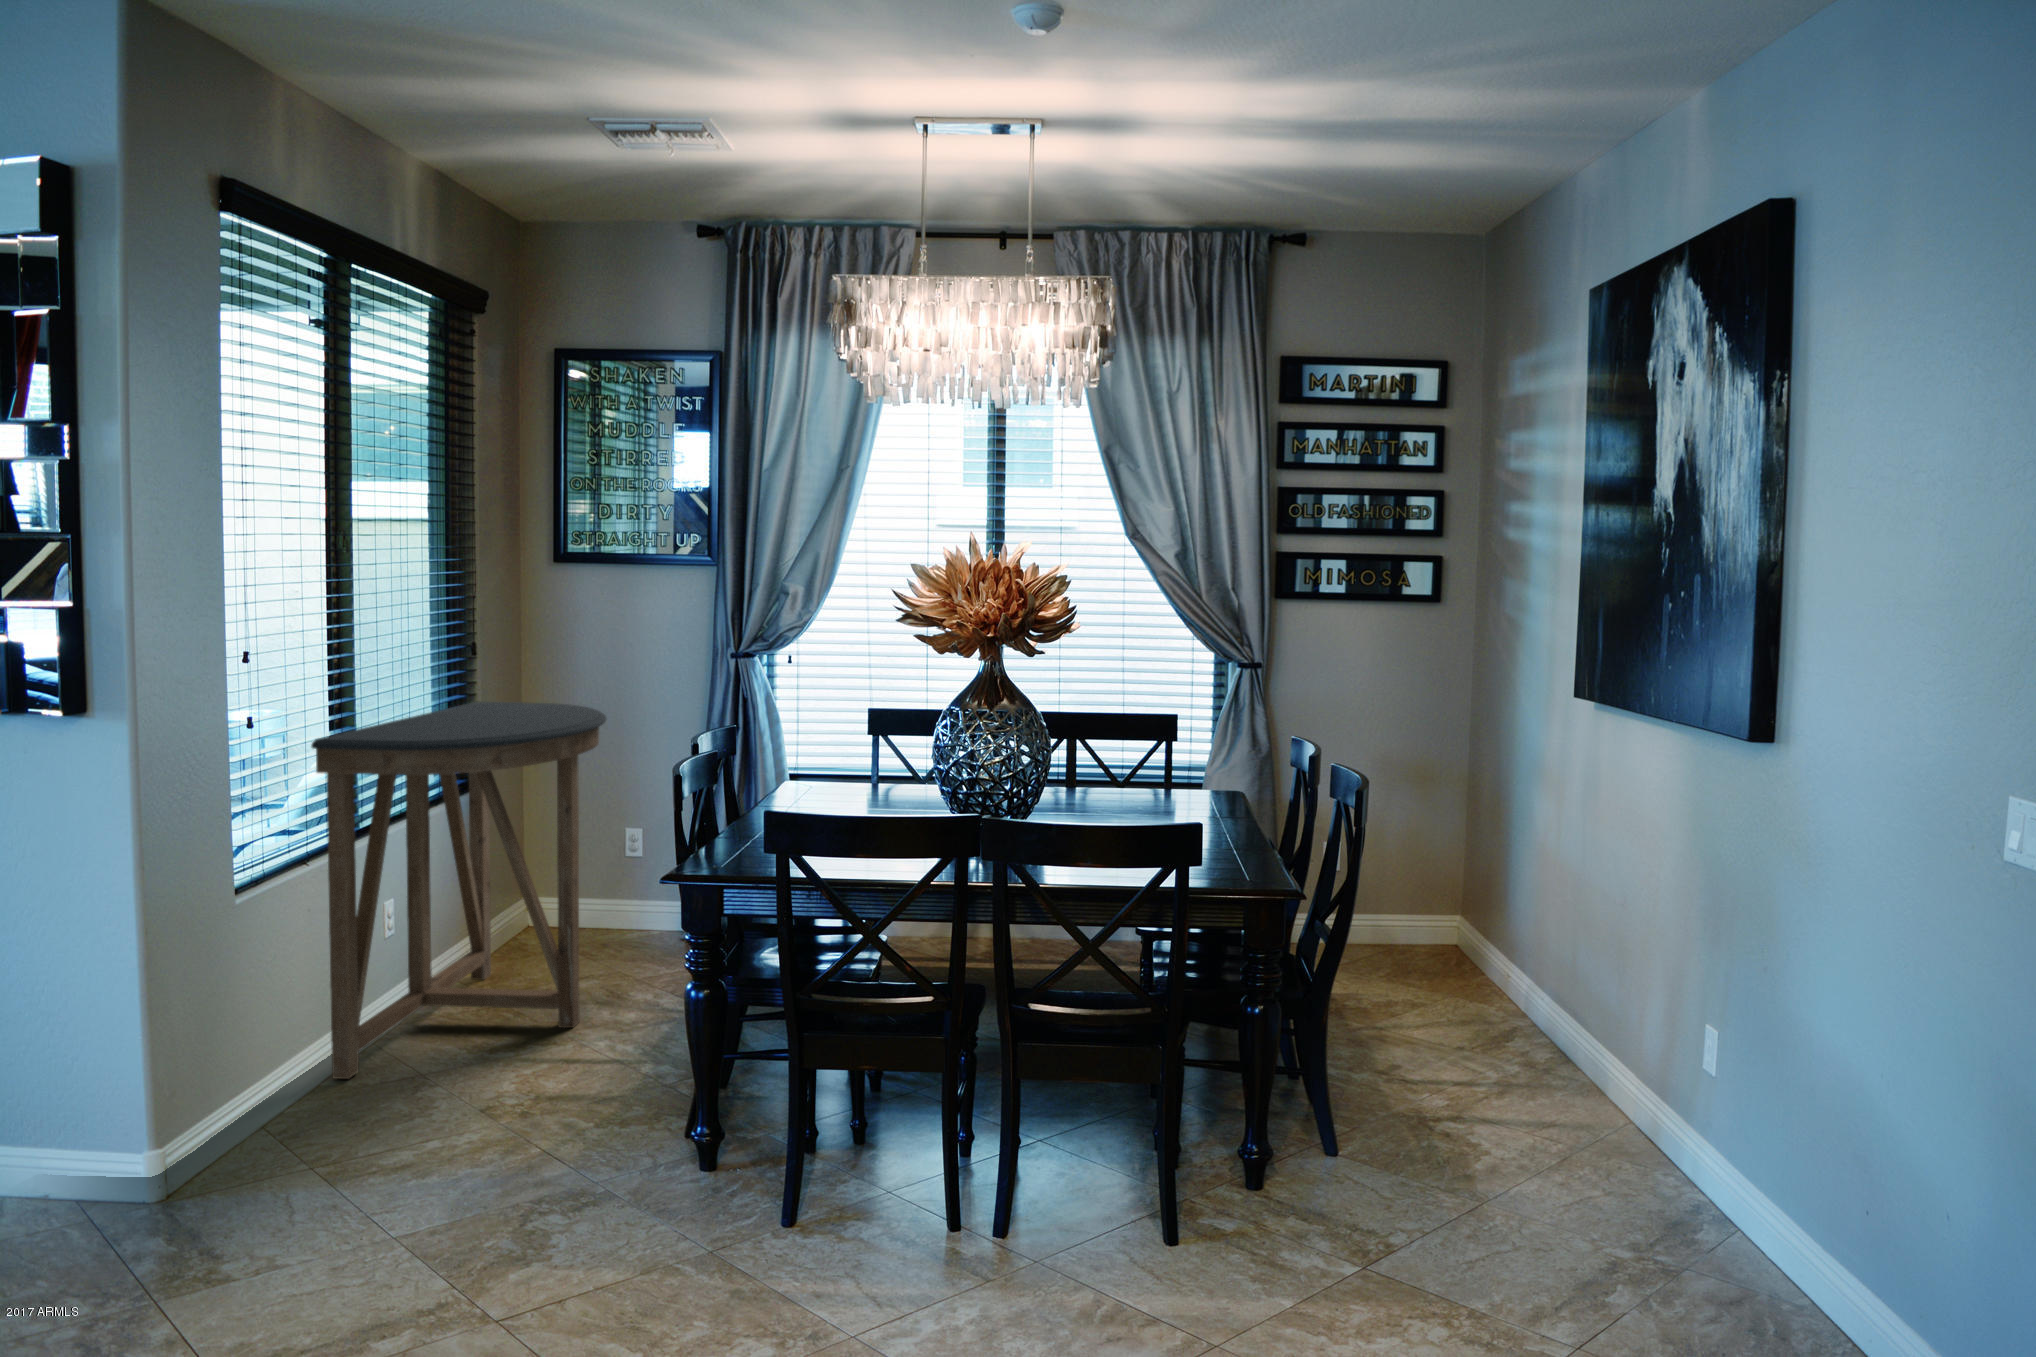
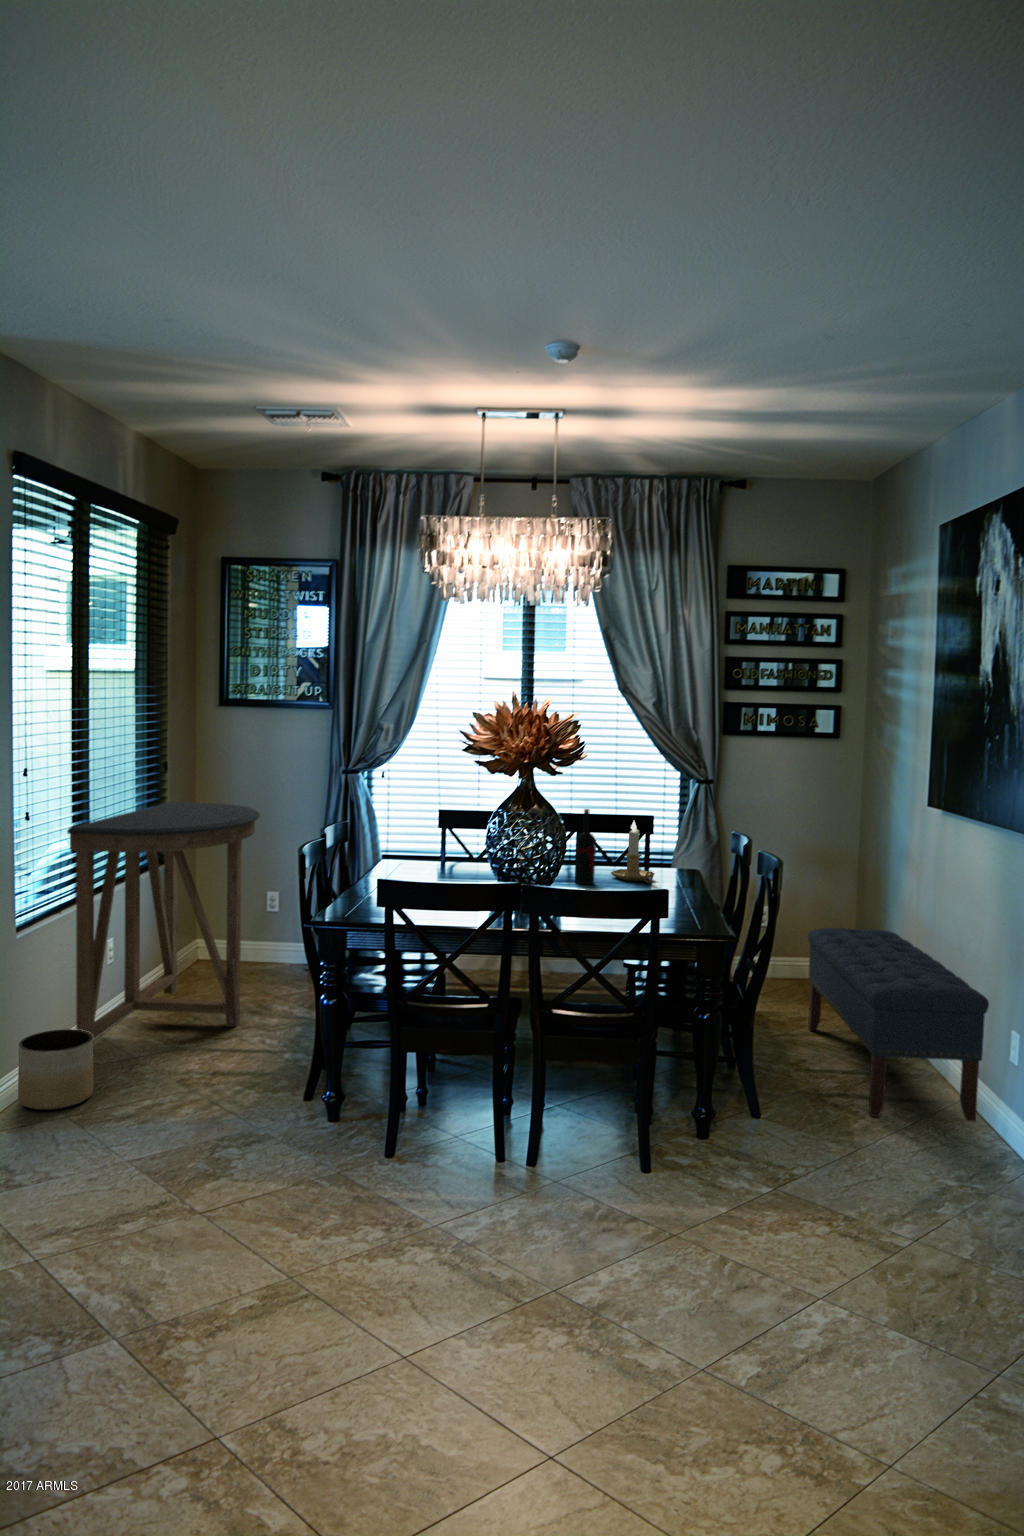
wine bottle: none [1065,705,1095,815] -> present [575,809,596,884]
candlestick: none [1117,720,1181,811] -> present [611,821,655,883]
bench: none [1400,873,1666,1152] -> present [808,928,989,1122]
planter: none [236,1039,352,1160] -> present [18,1029,94,1110]

